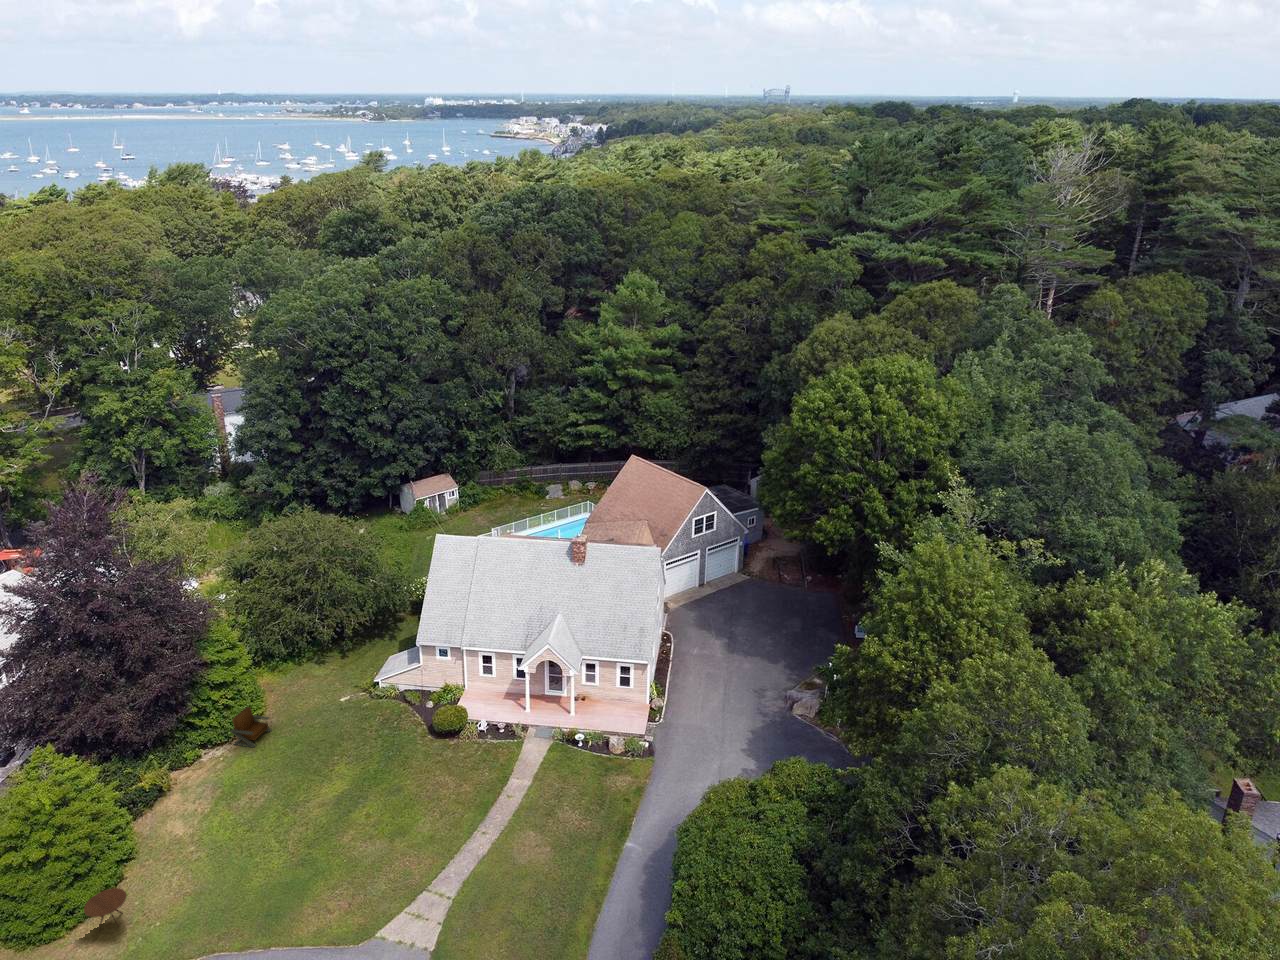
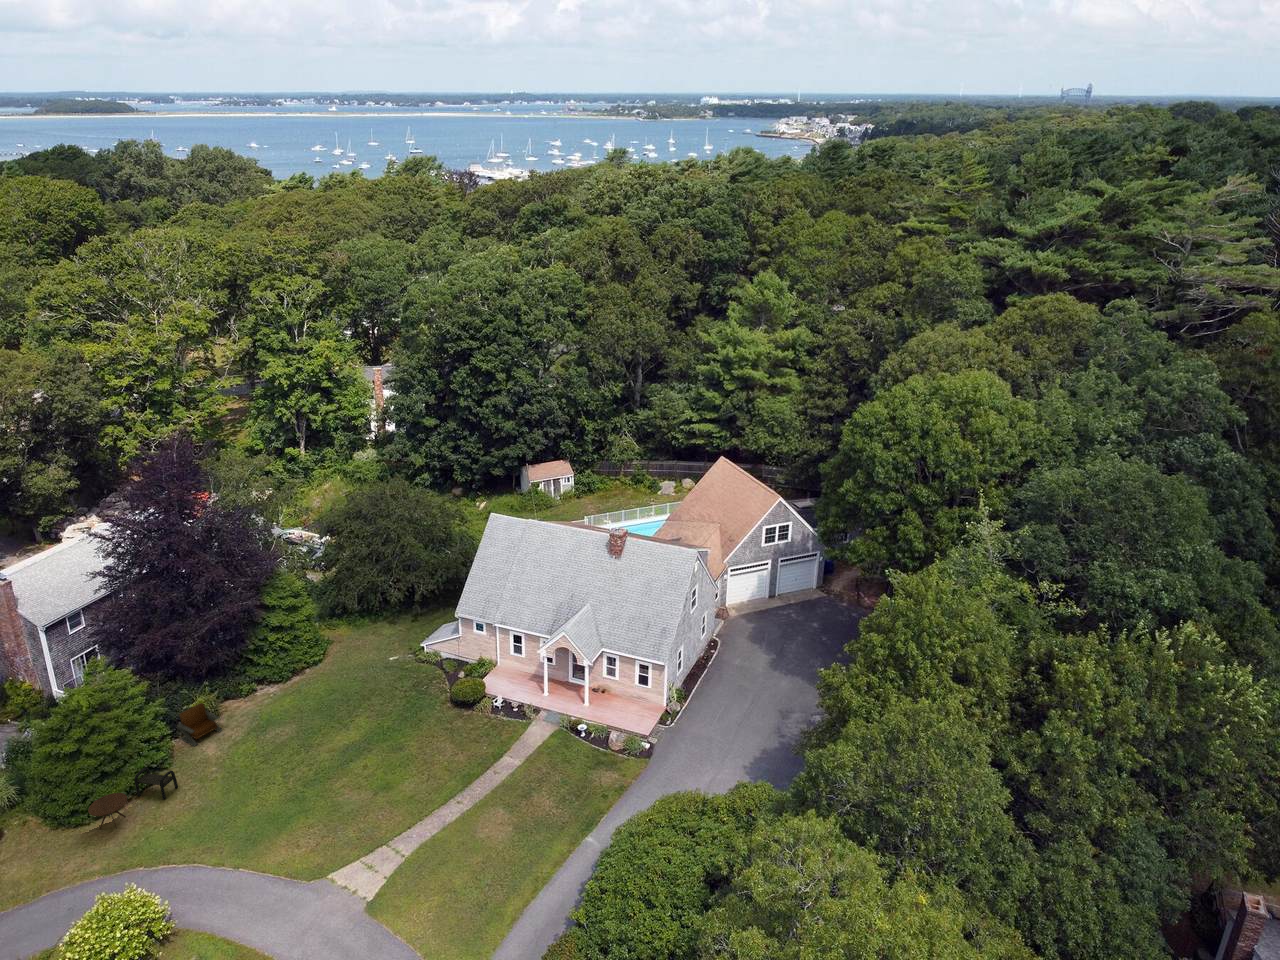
lounge chair: present [230,707,272,747] -> present [177,703,222,746]
bench: none [120,854,169,890] -> present [134,767,178,800]

